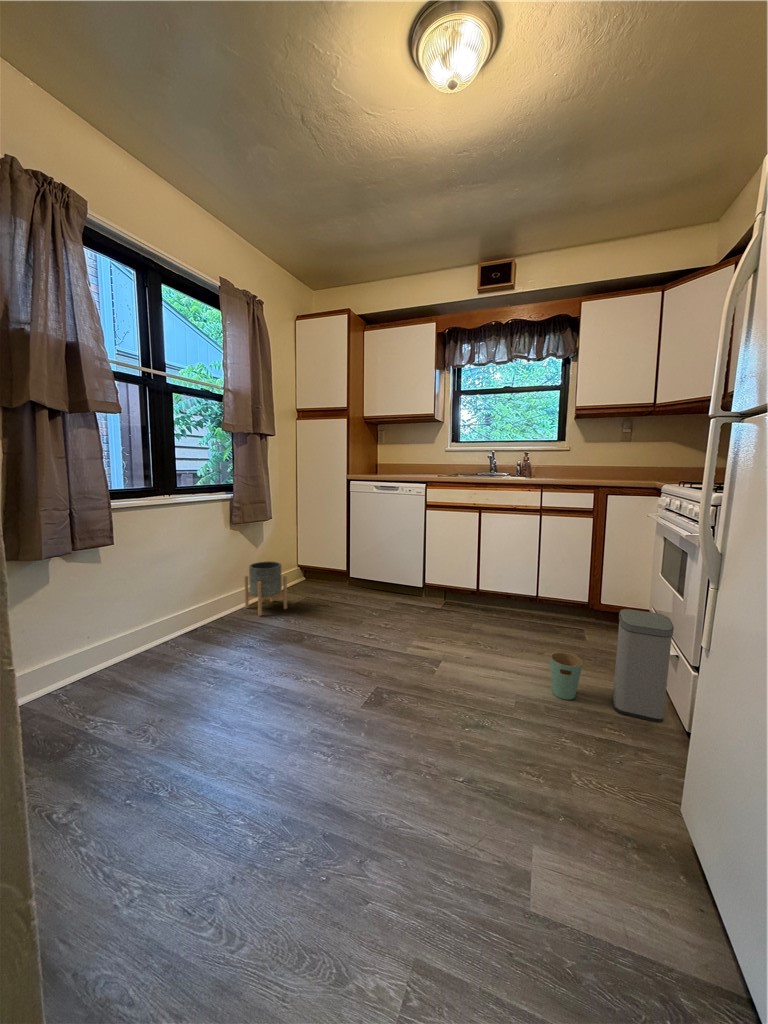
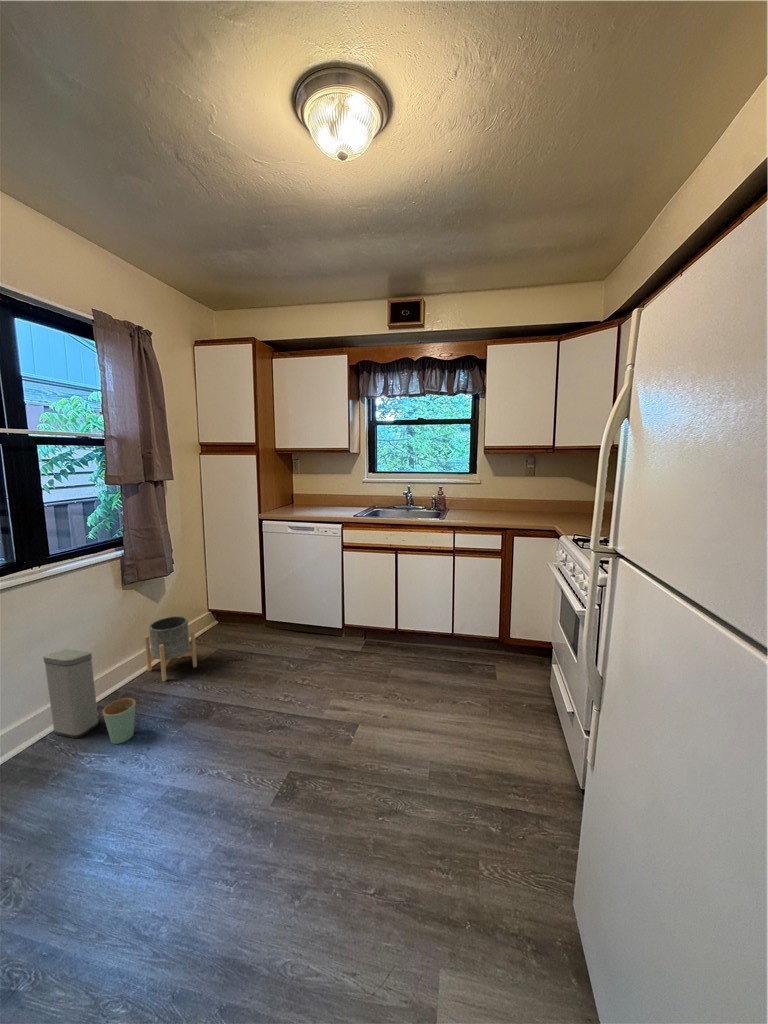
trash can: present [550,609,674,722] -> present [43,649,135,744]

